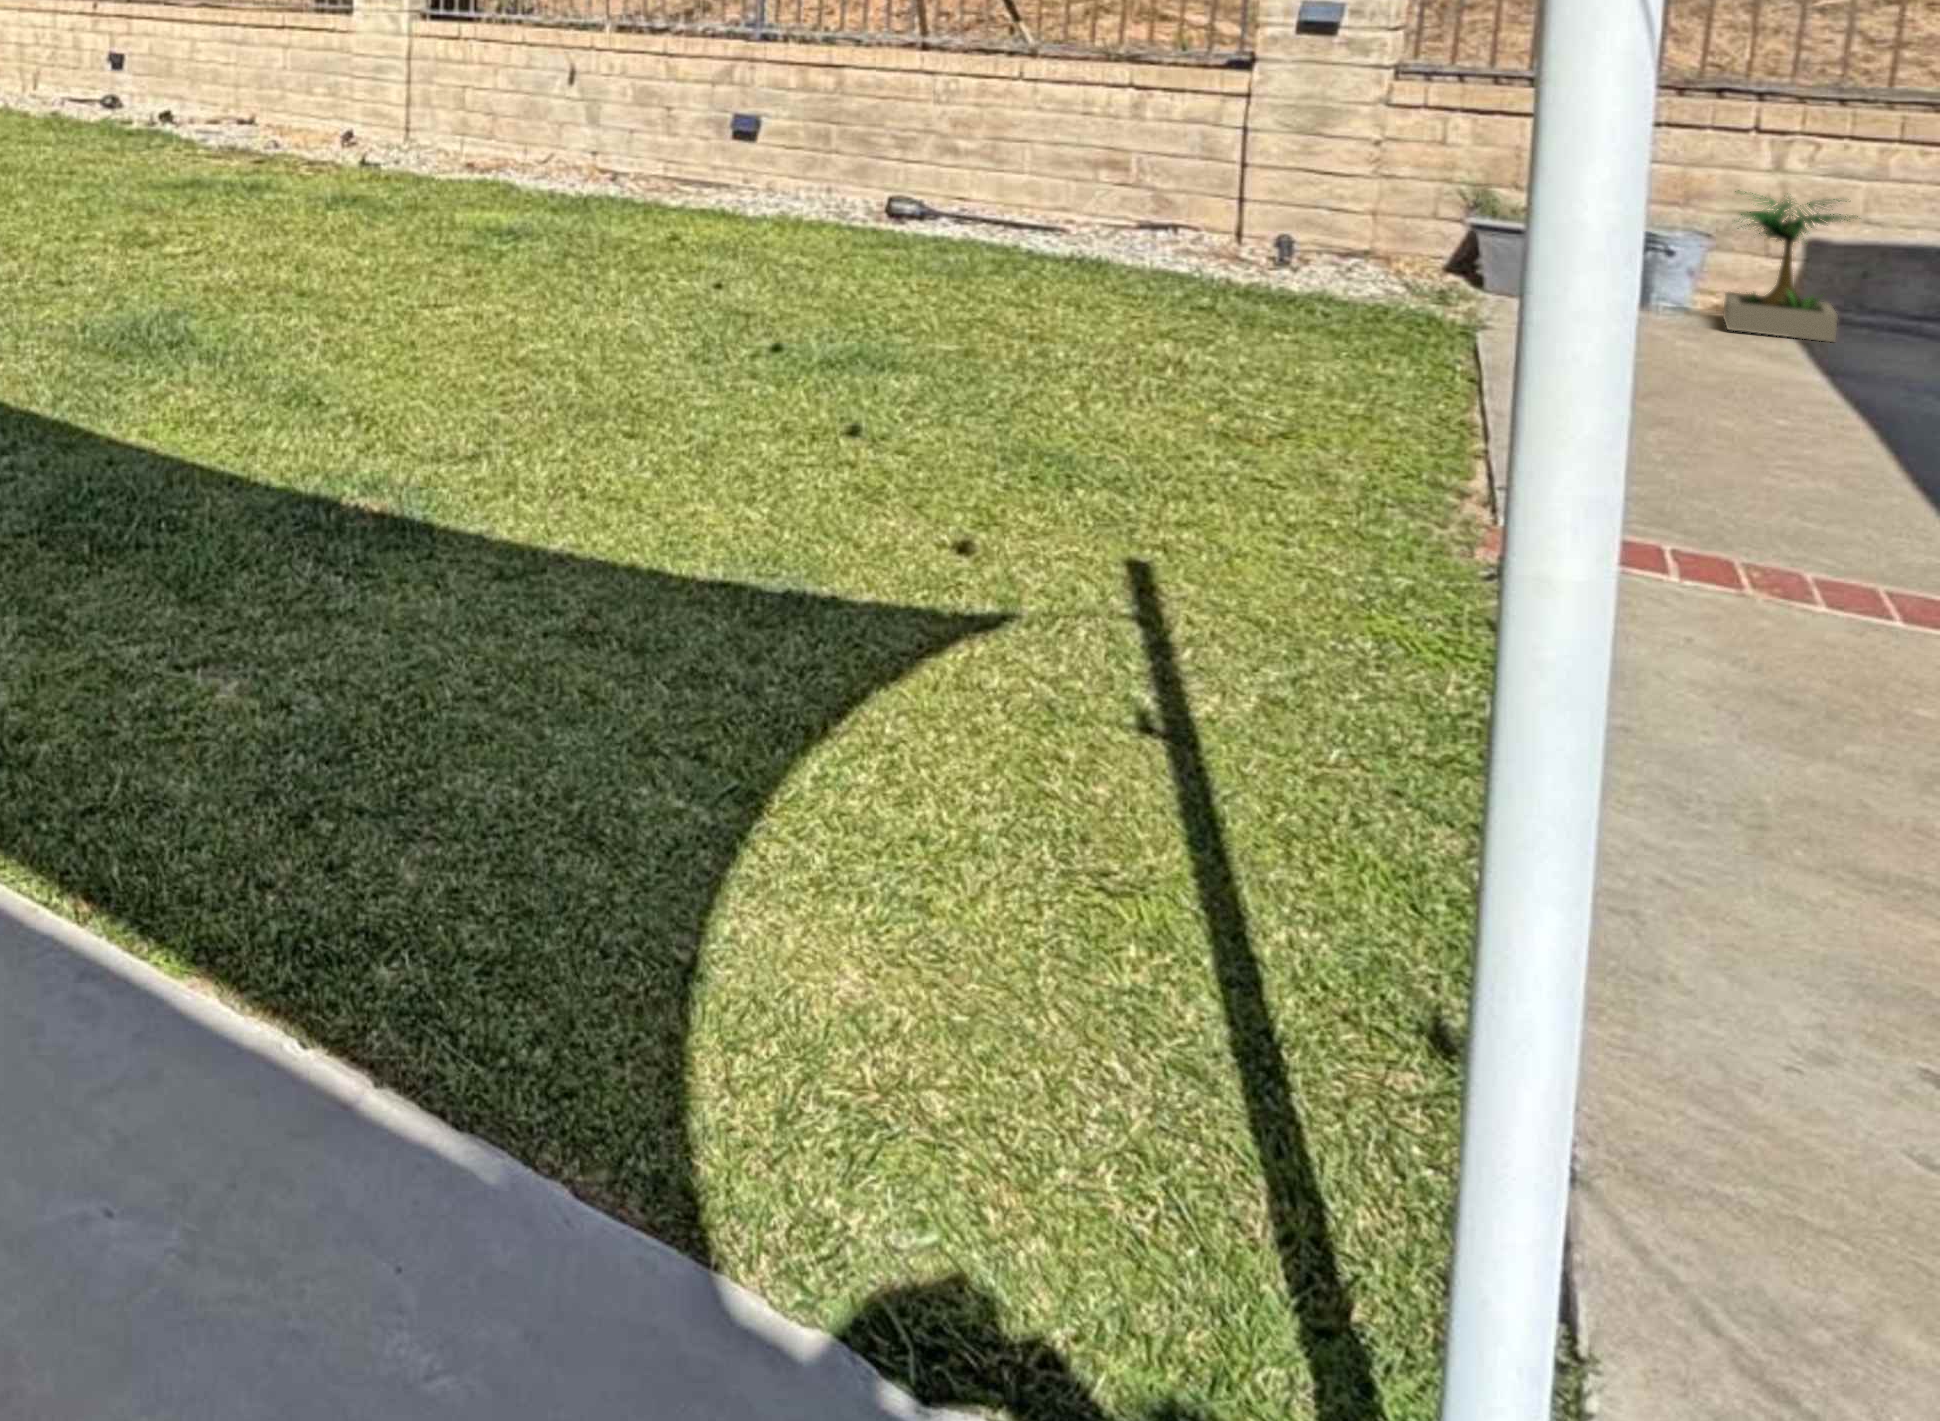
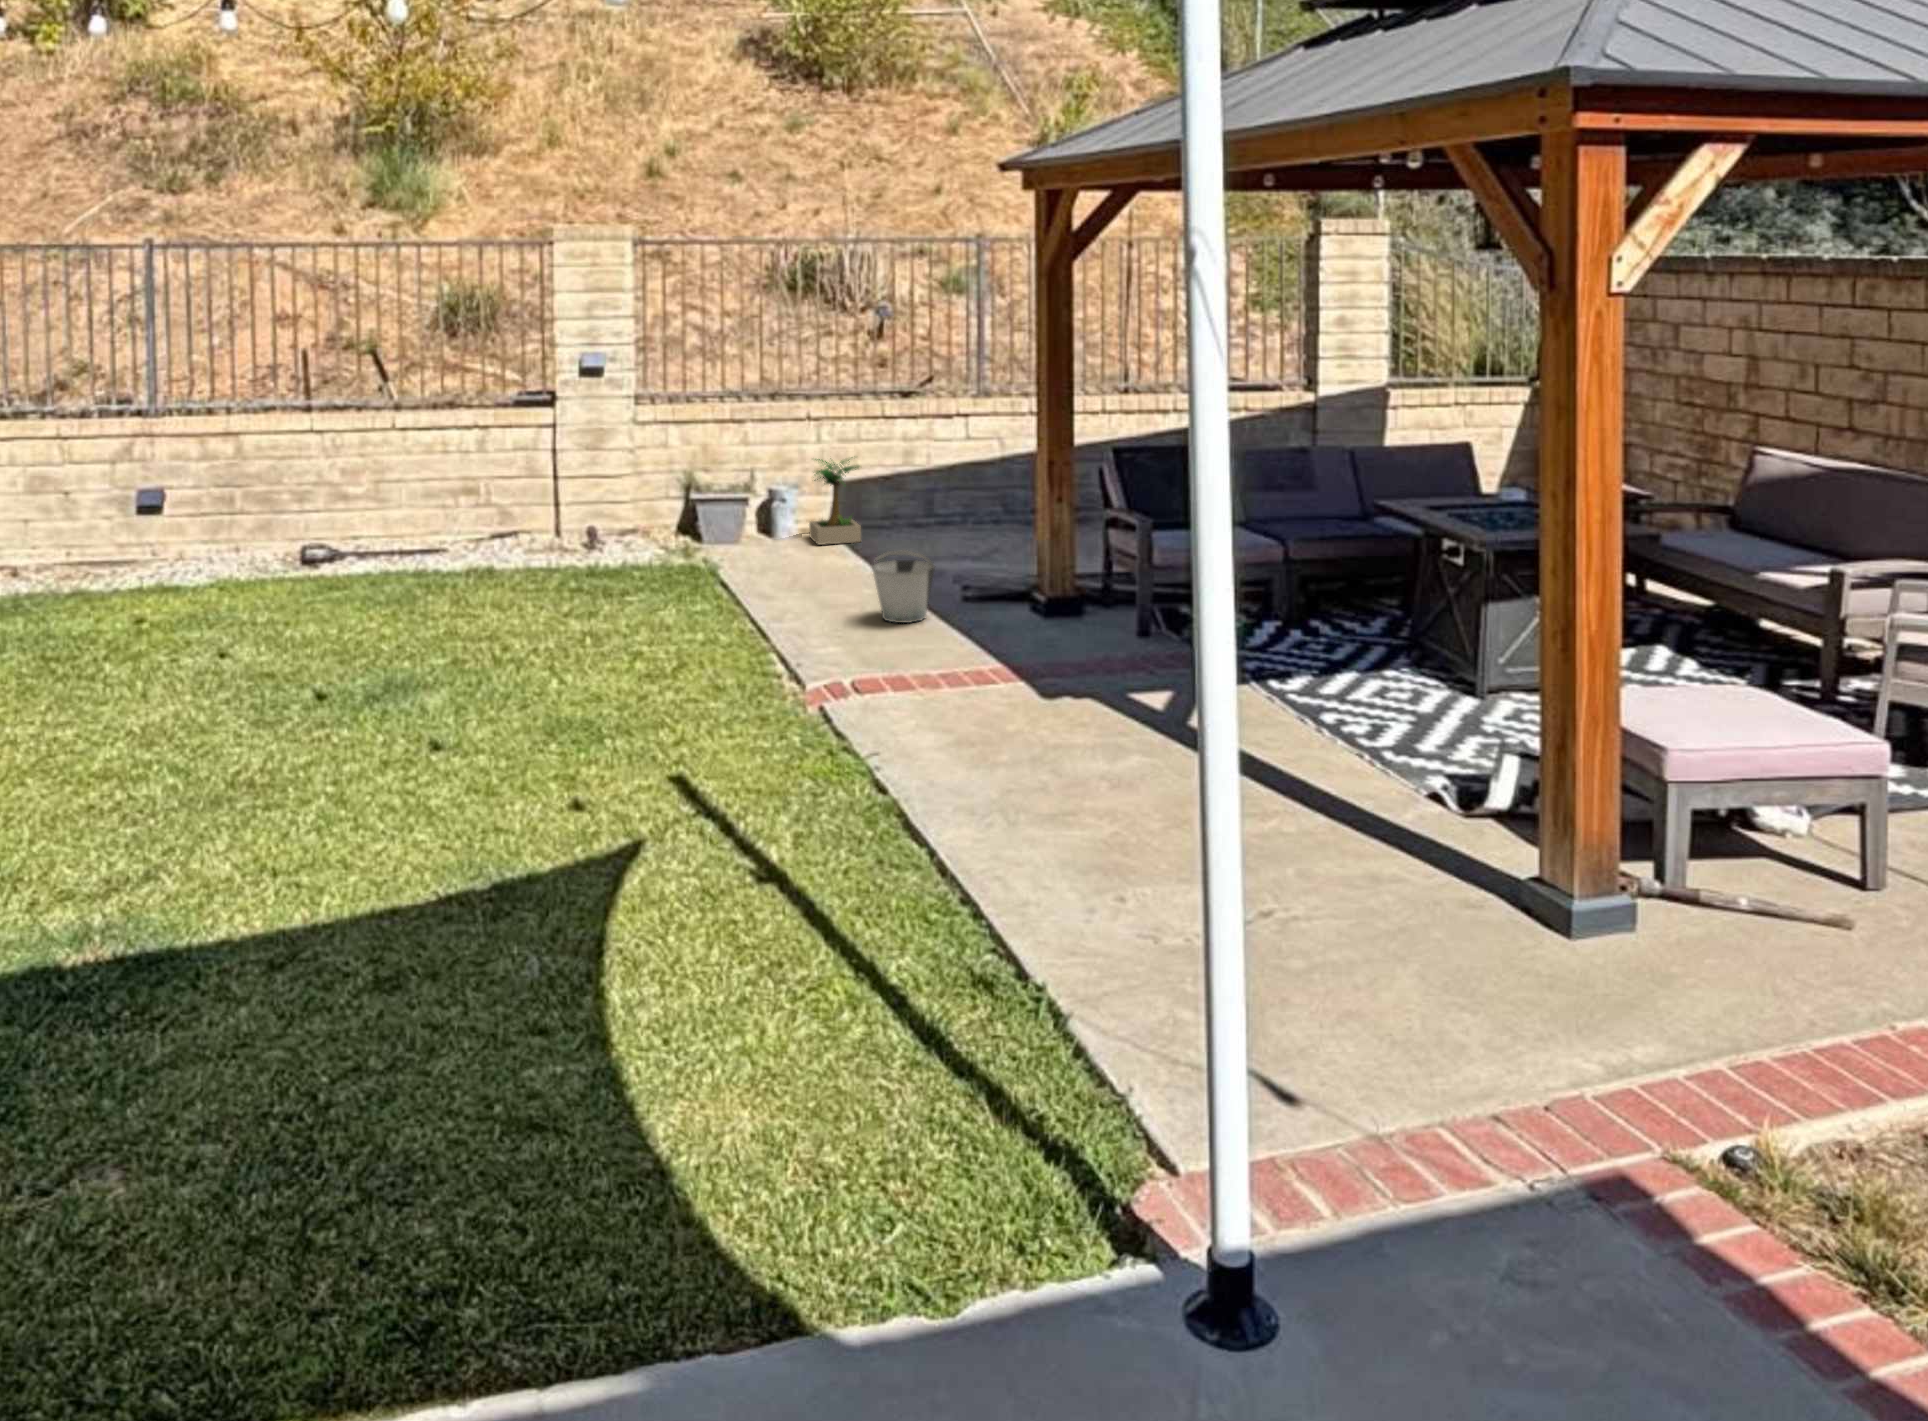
bucket: none [1735,346,1892,473] -> present [872,550,935,623]

